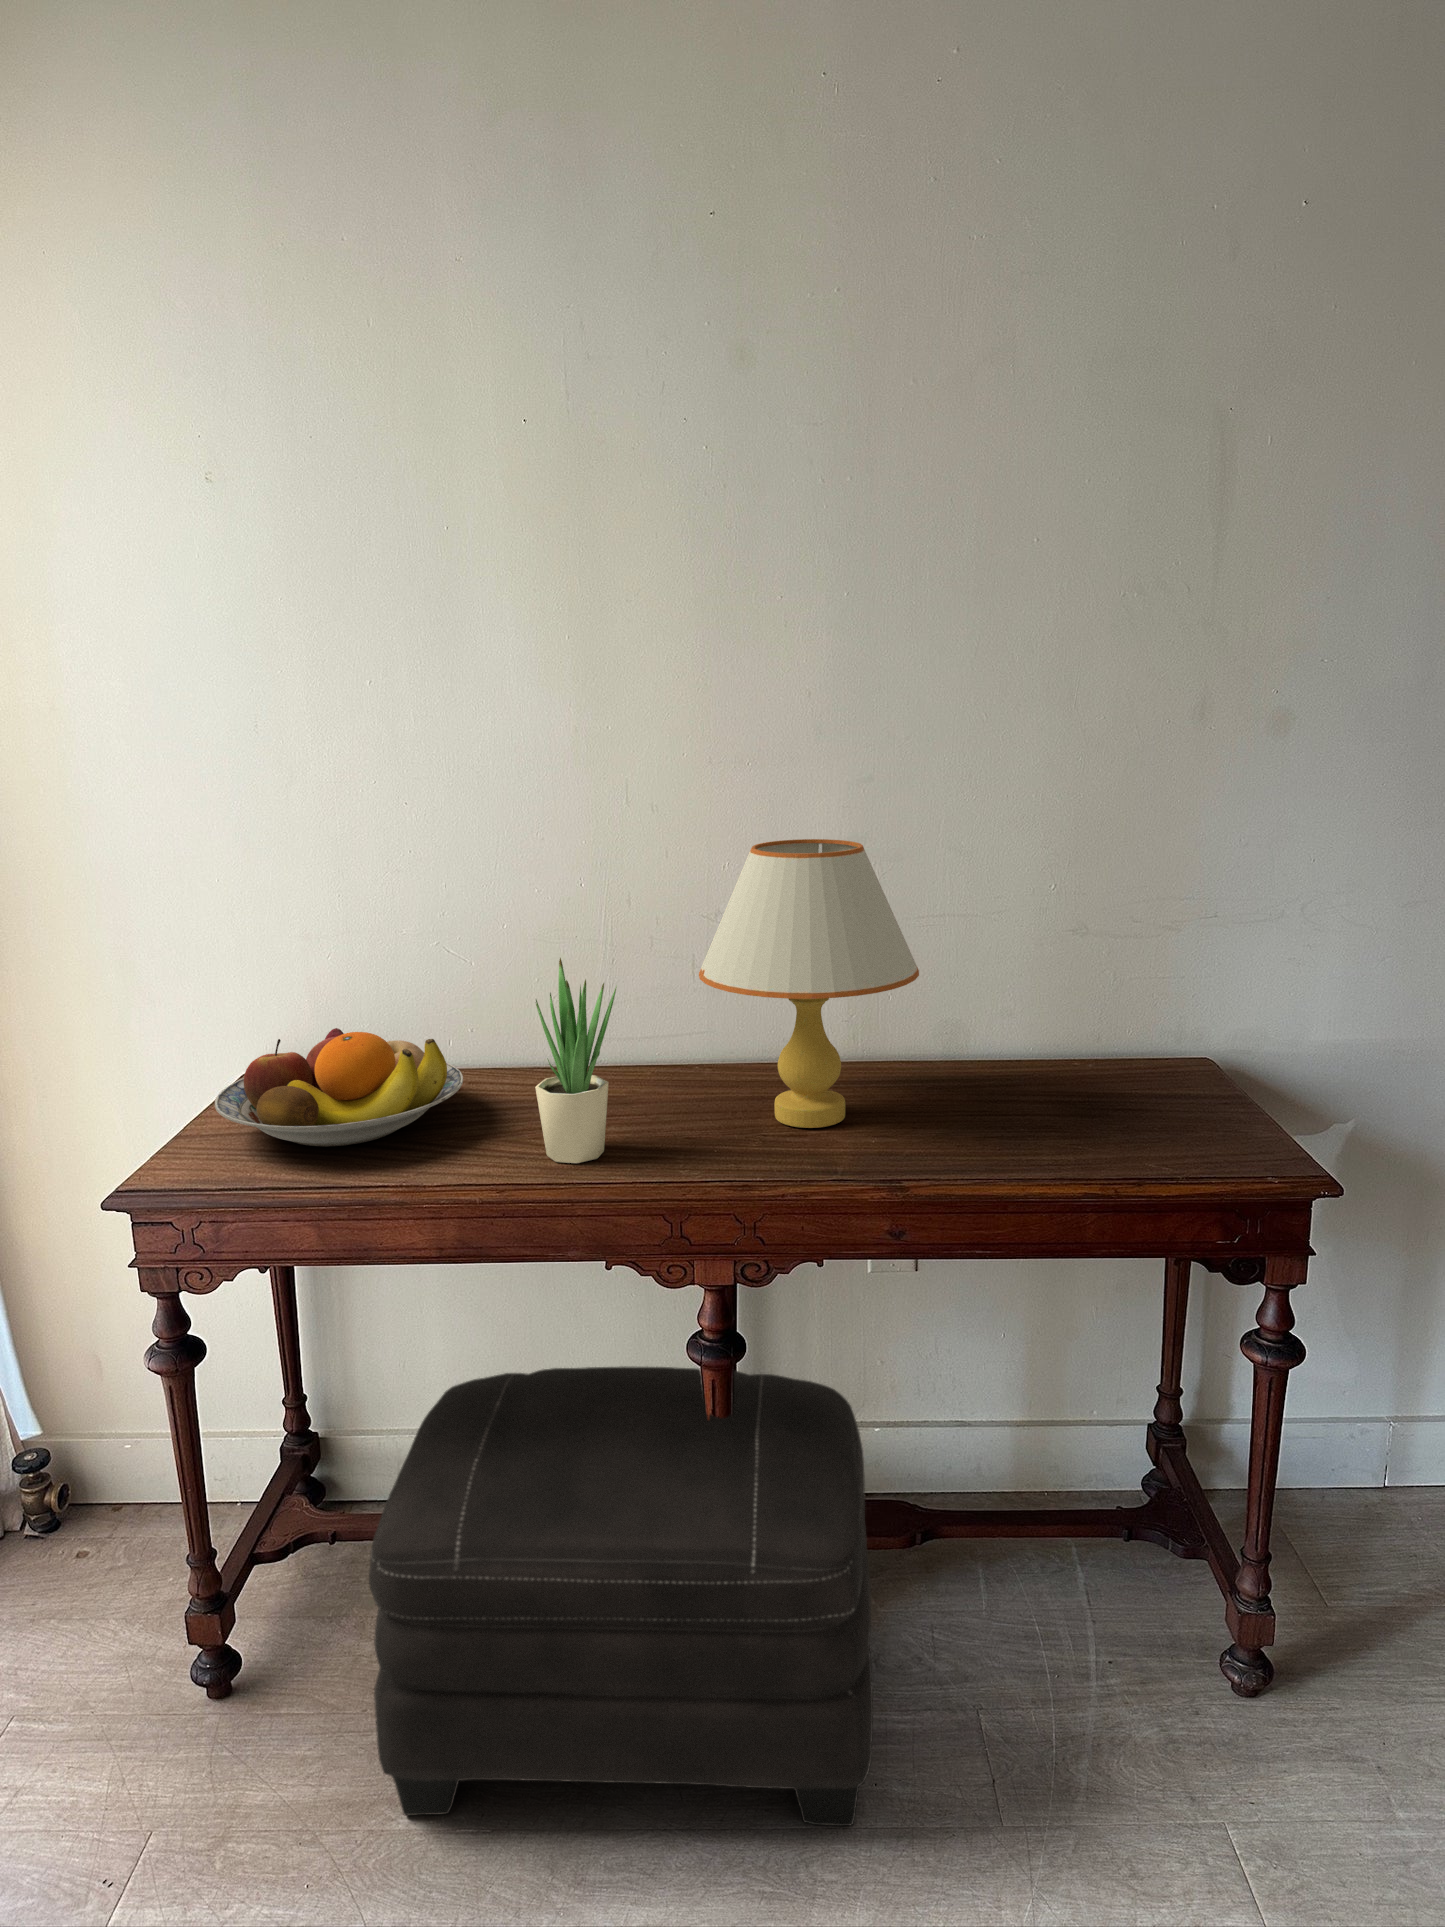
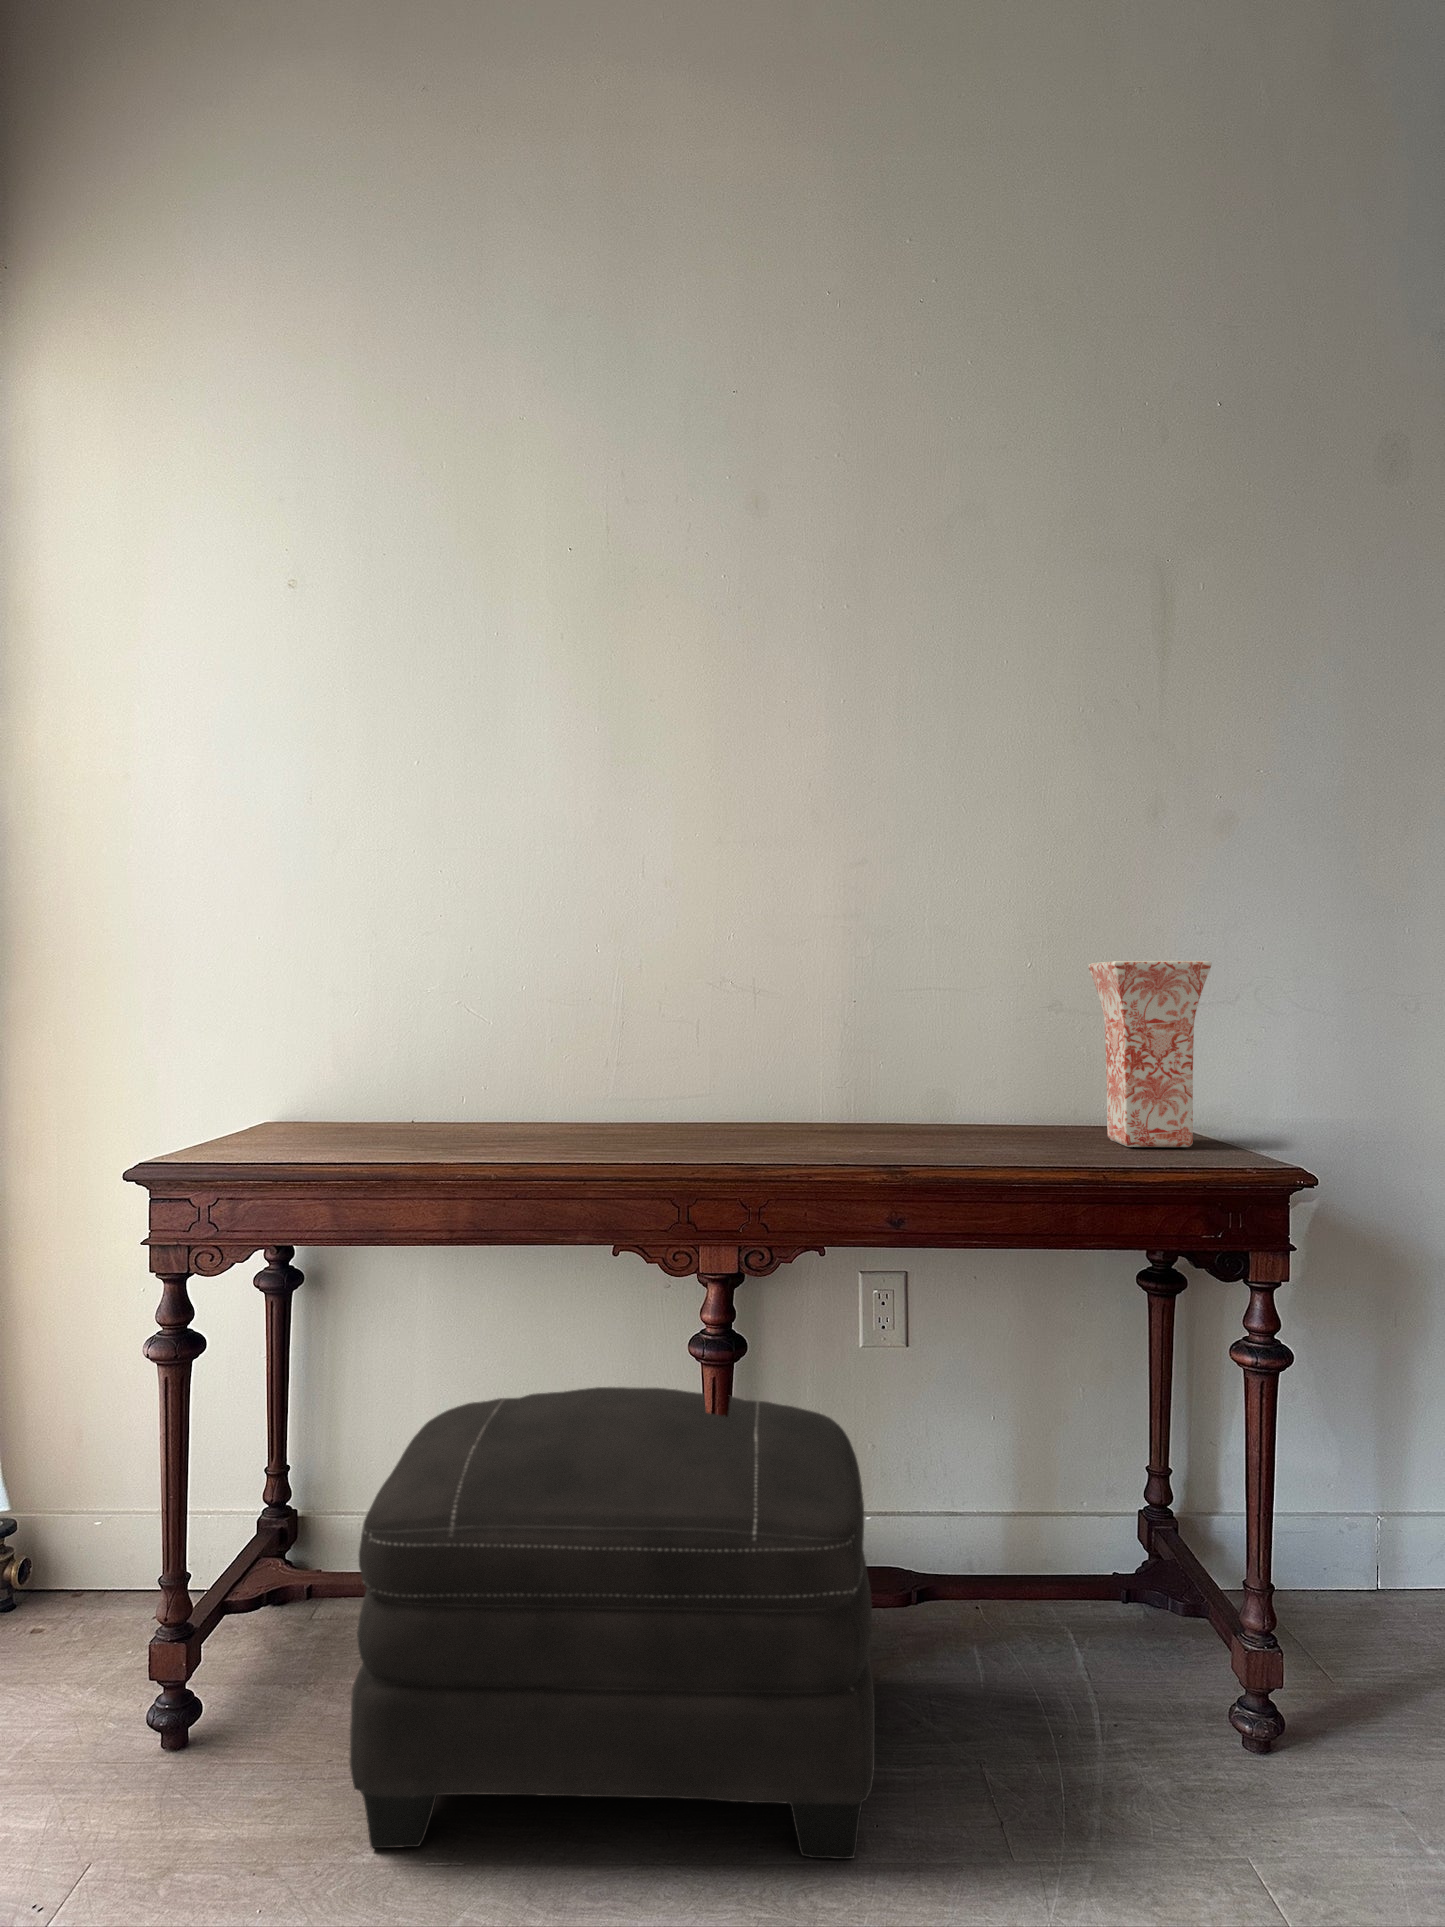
table lamp: present [699,839,919,1128] -> none [705,880,909,1145]
vase: none [1118,915,1252,1125] -> present [1088,961,1212,1147]
potted plant: present [535,958,617,1163] -> none [551,960,632,1157]
fruit bowl: present [215,1028,463,1146] -> none [242,1044,478,1147]

